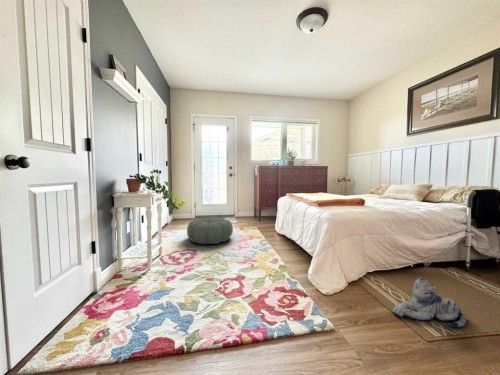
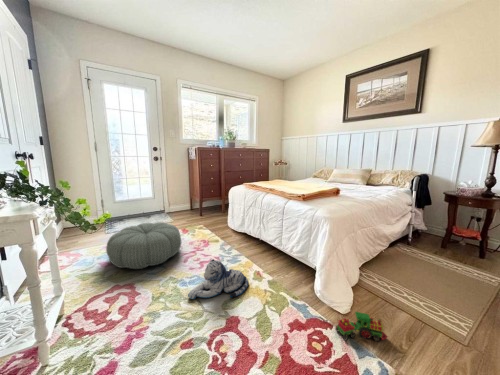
plush toy: present [393,278,467,328] -> present [188,259,249,299]
toy train: none [306,285,344,309] -> present [335,312,387,341]

